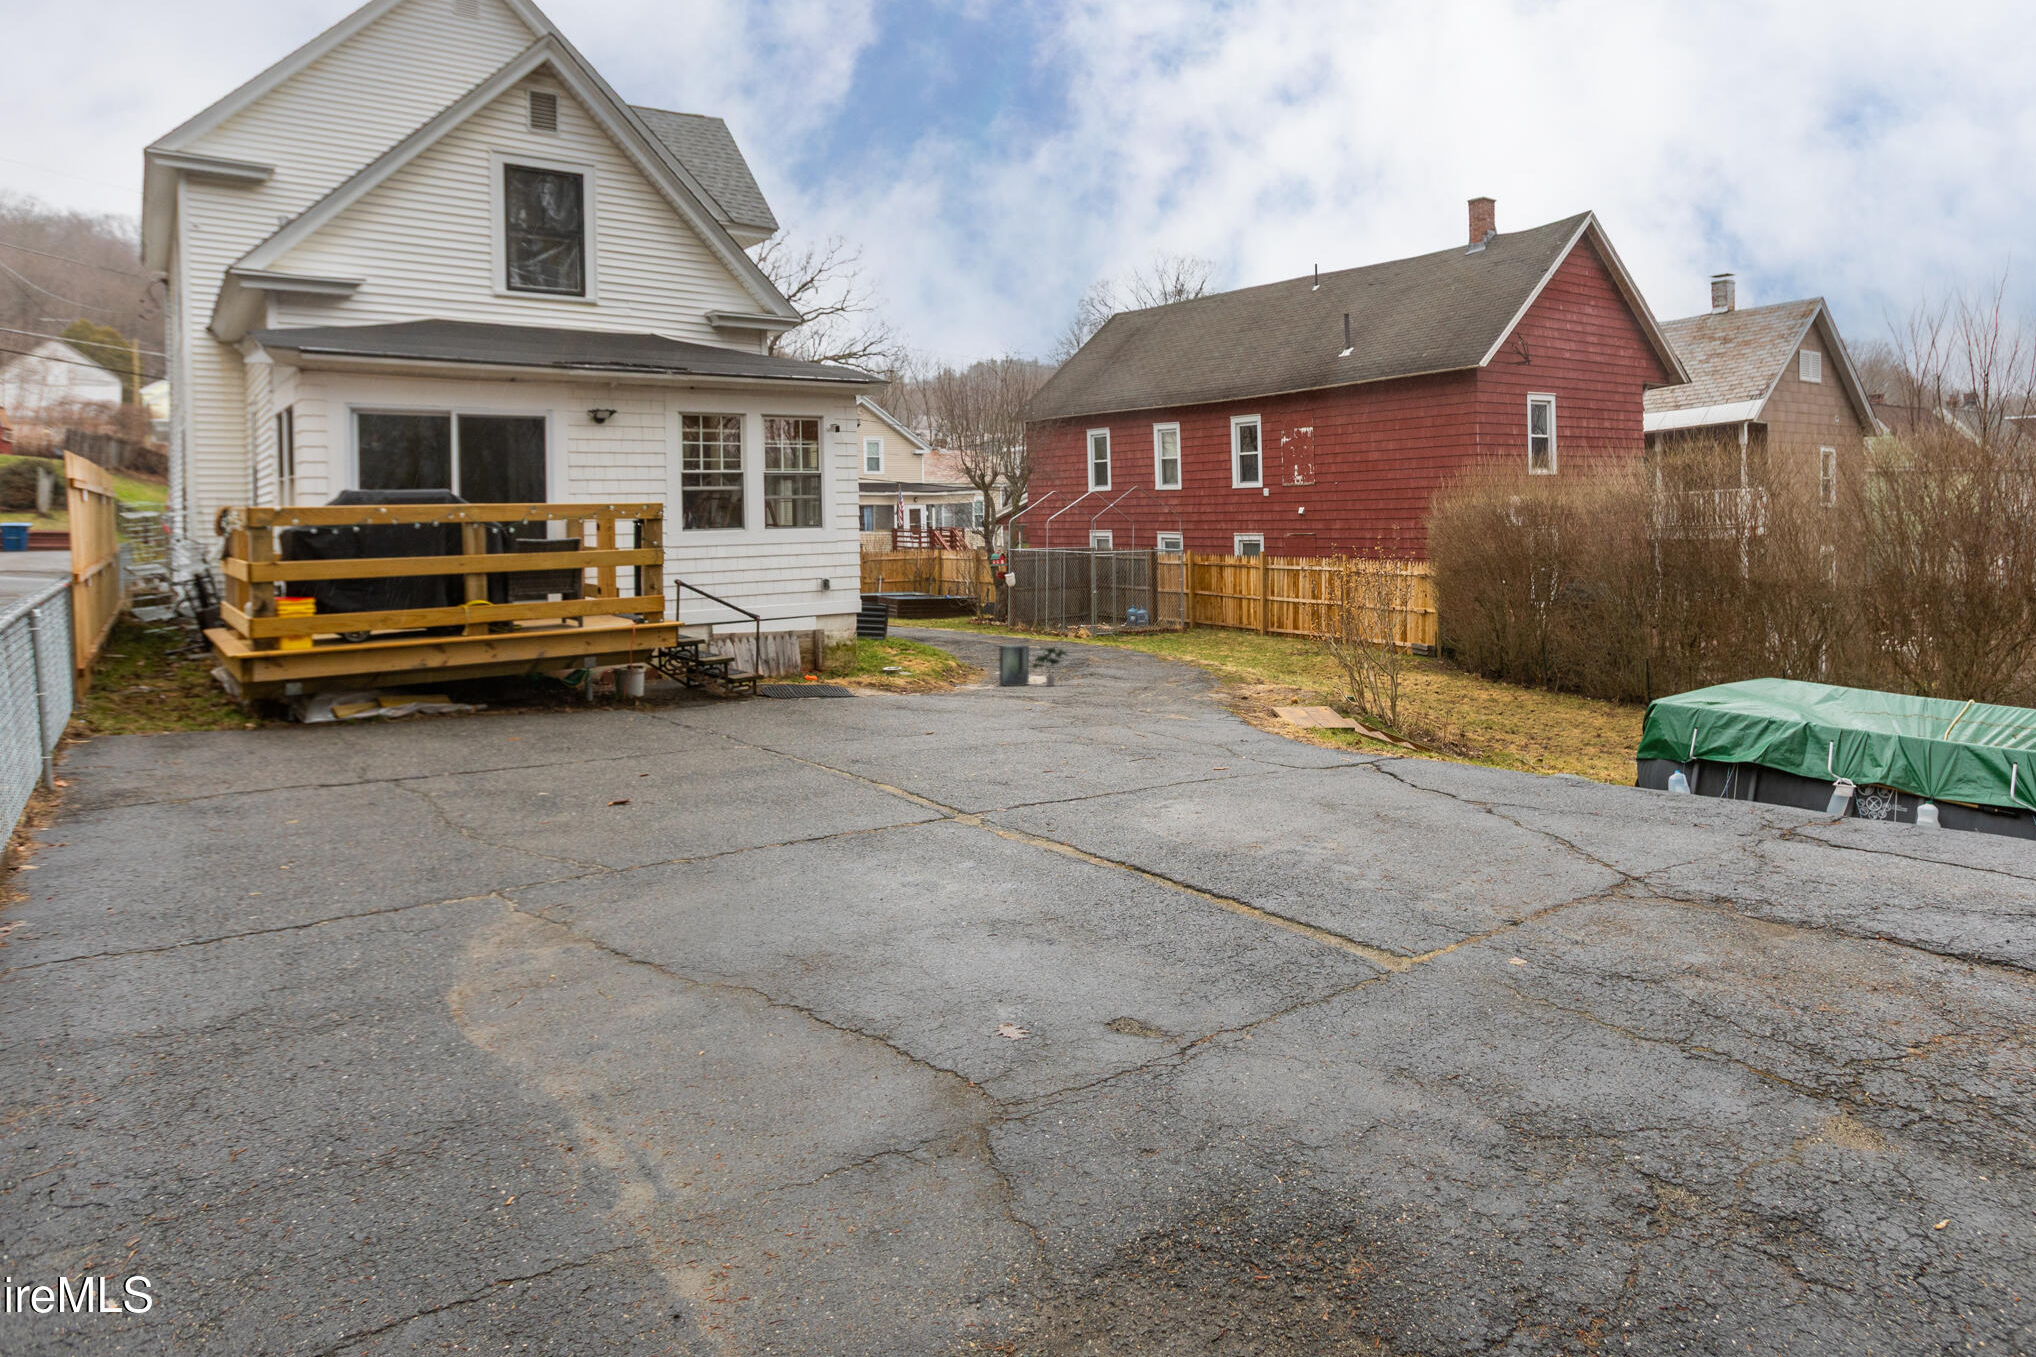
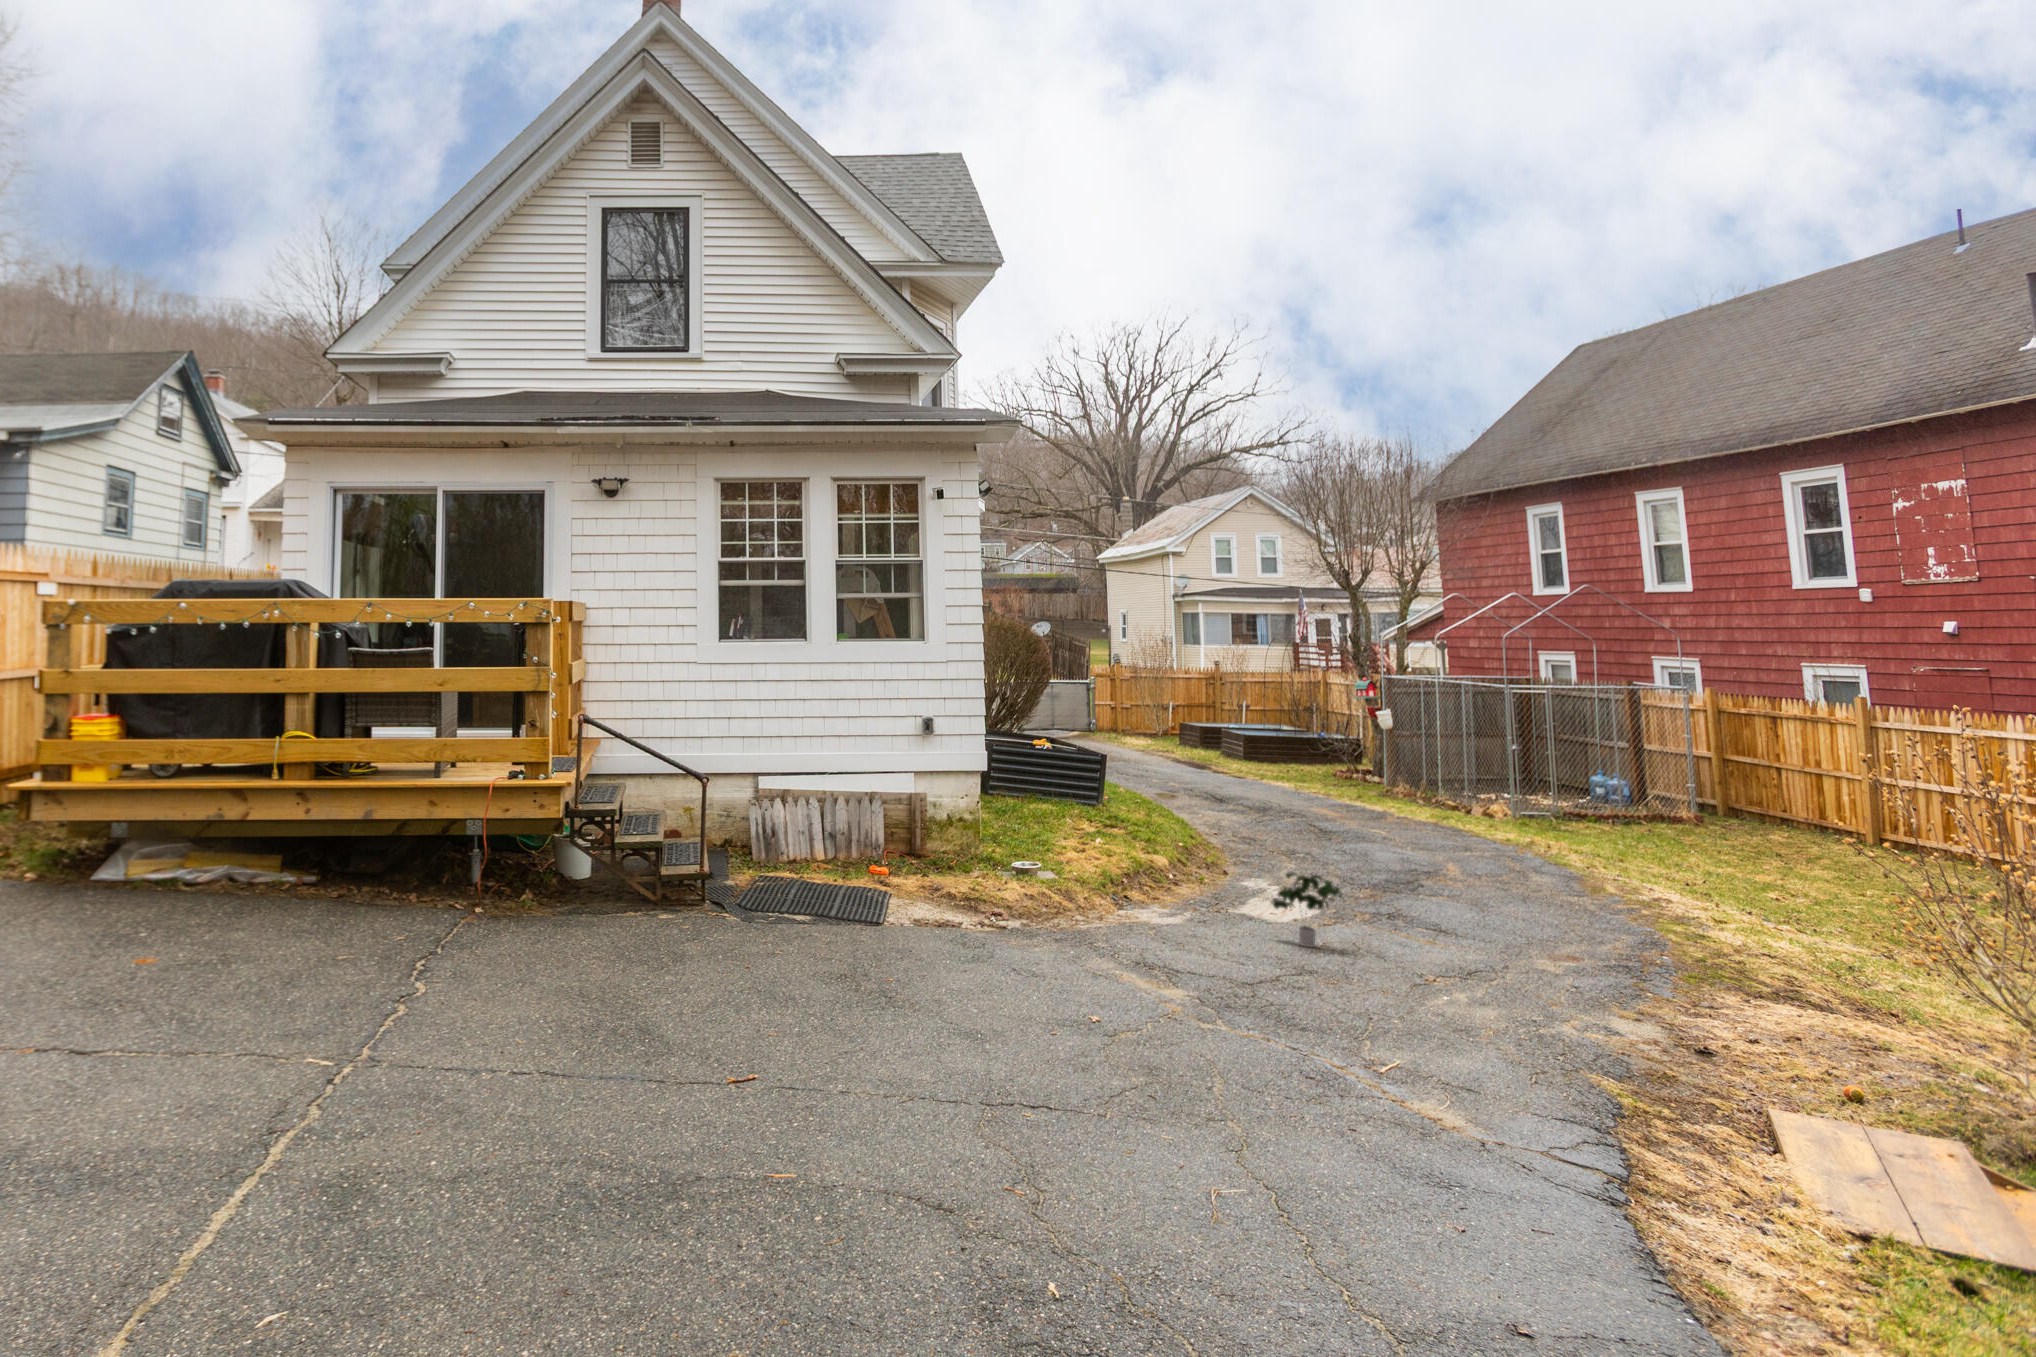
storage box: present [999,645,1029,686] -> none [1216,853,1275,935]

